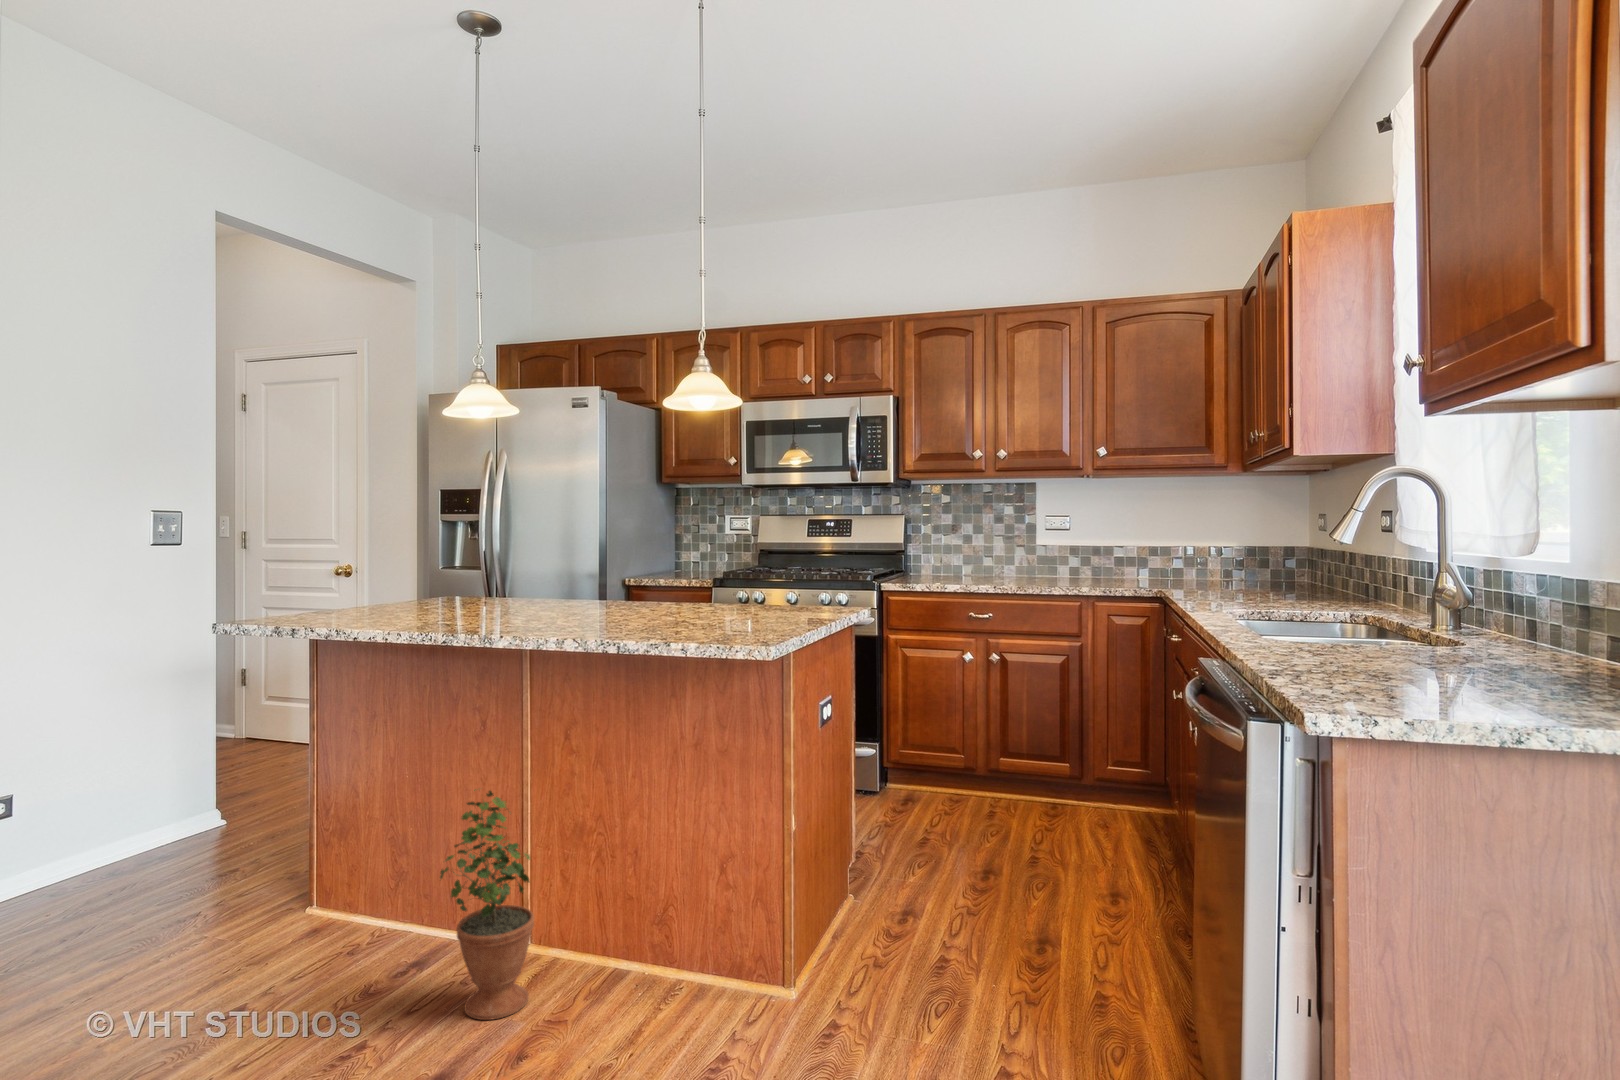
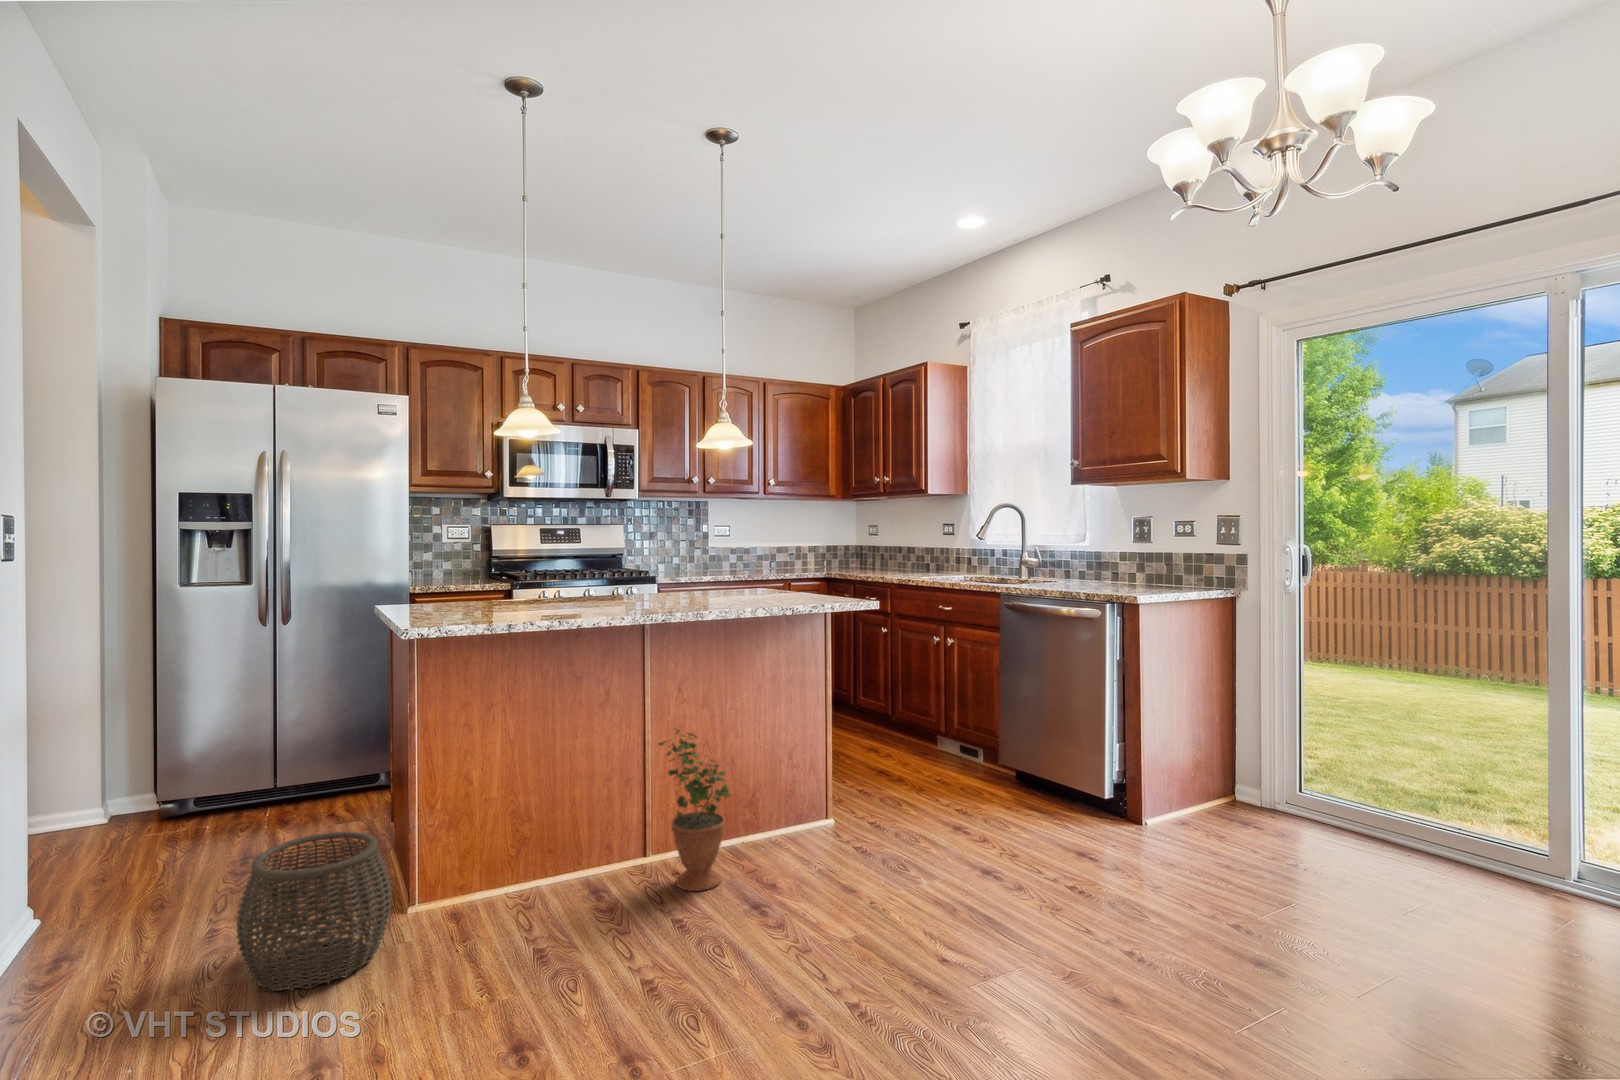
woven basket: none [101,812,256,958] -> present [236,832,392,991]

